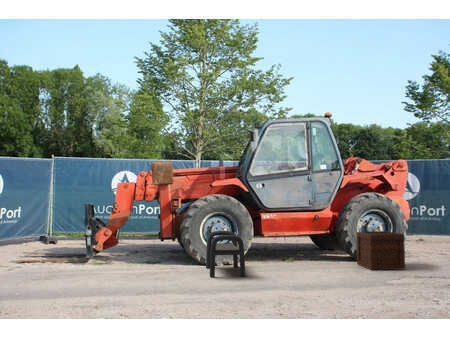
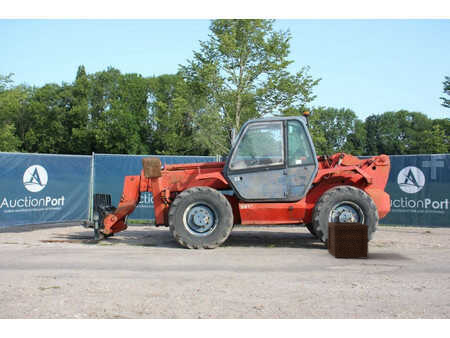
bench: present [206,231,245,277] -> none [182,219,216,259]

